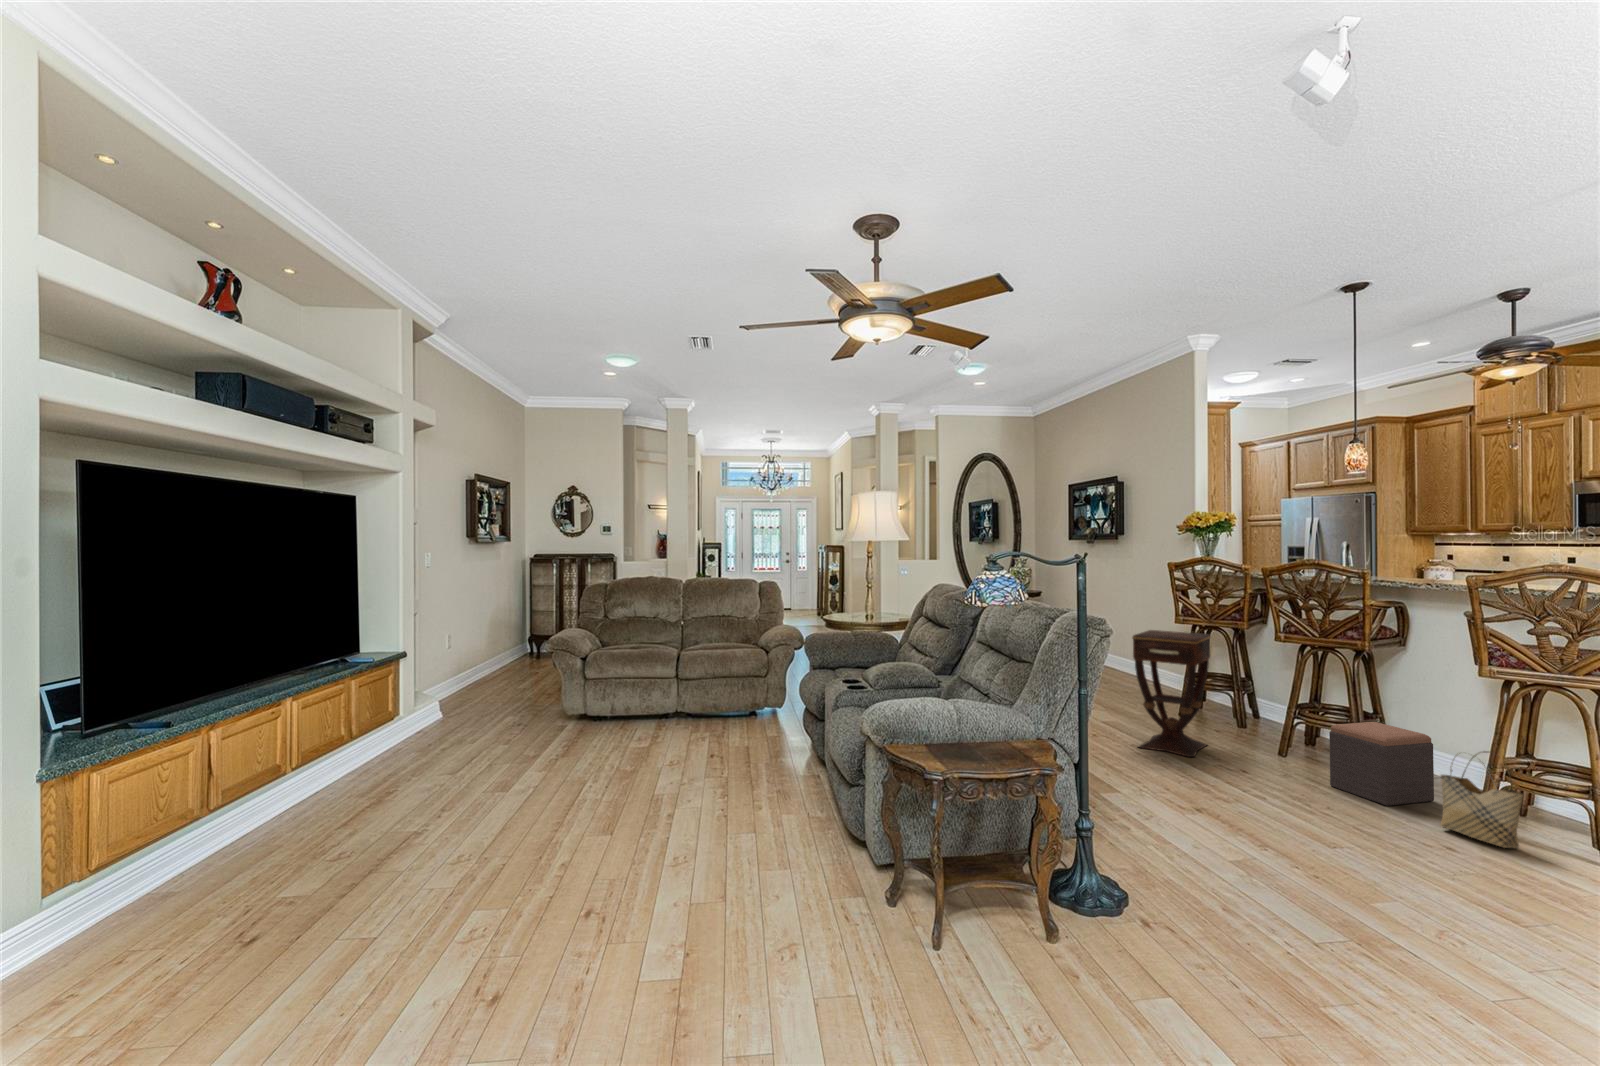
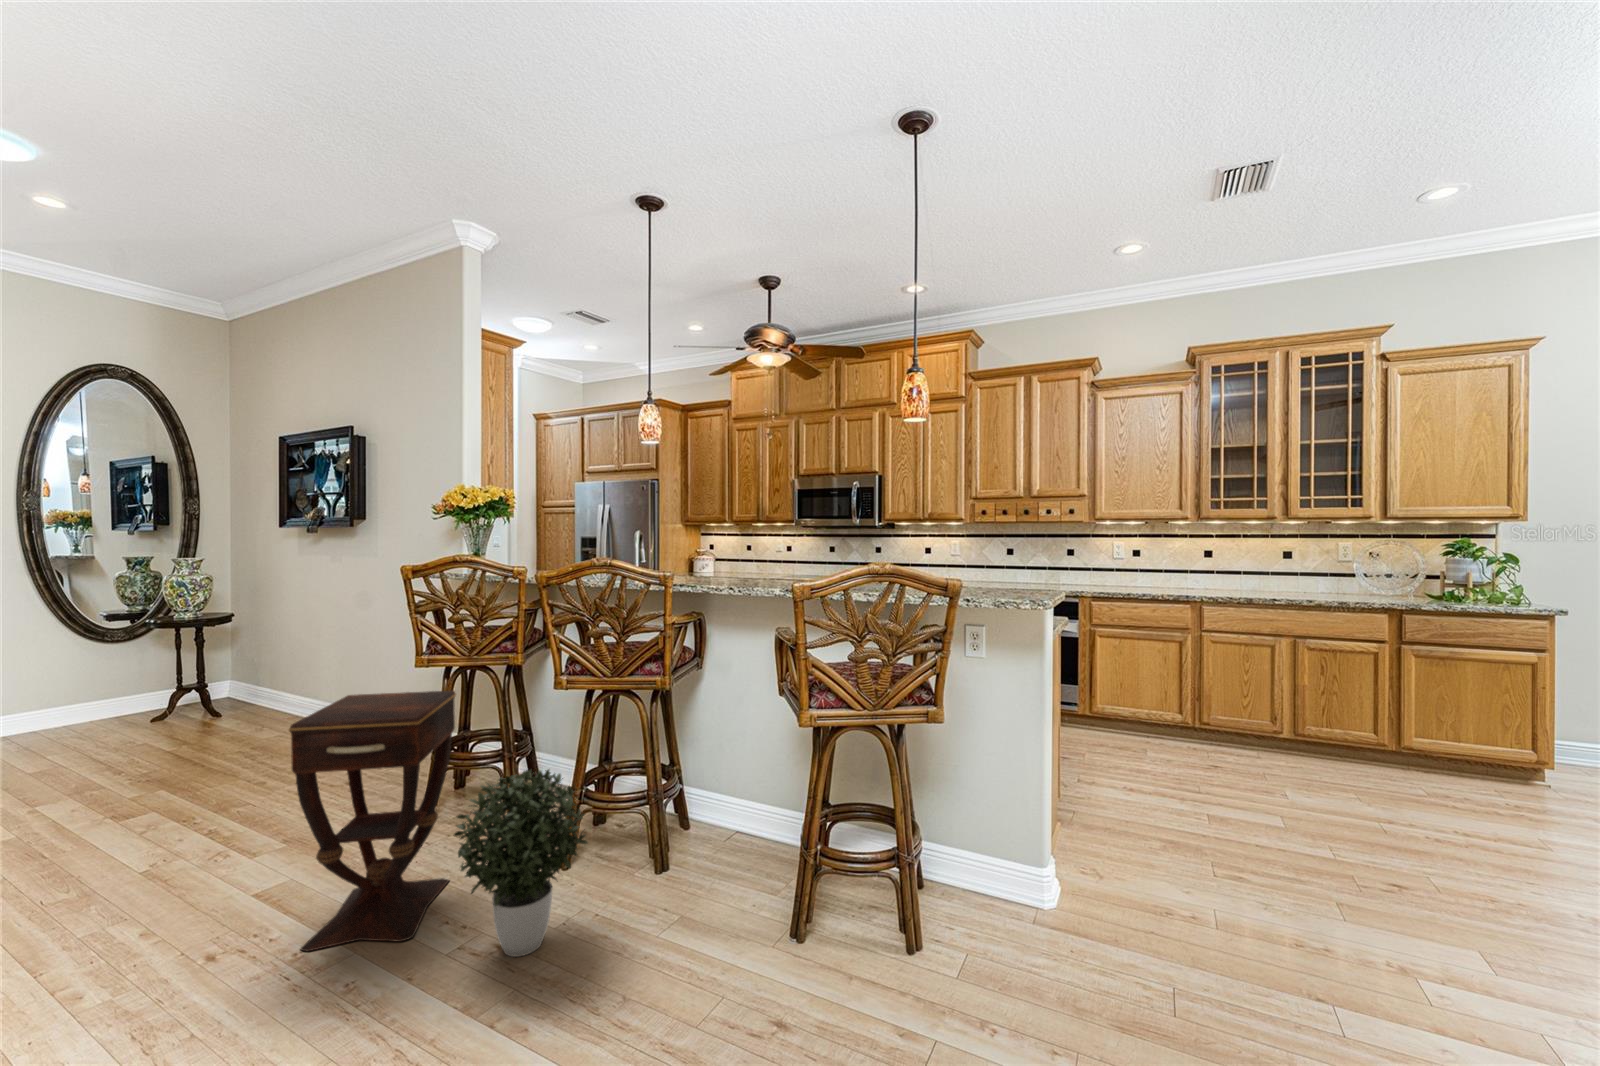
potted plant: none [1219,676,1303,778] -> present [454,770,588,957]
footstool: present [1329,722,1434,806] -> none [625,797,747,950]
woven basket: present [1440,751,1523,848] -> none [769,843,864,1001]

